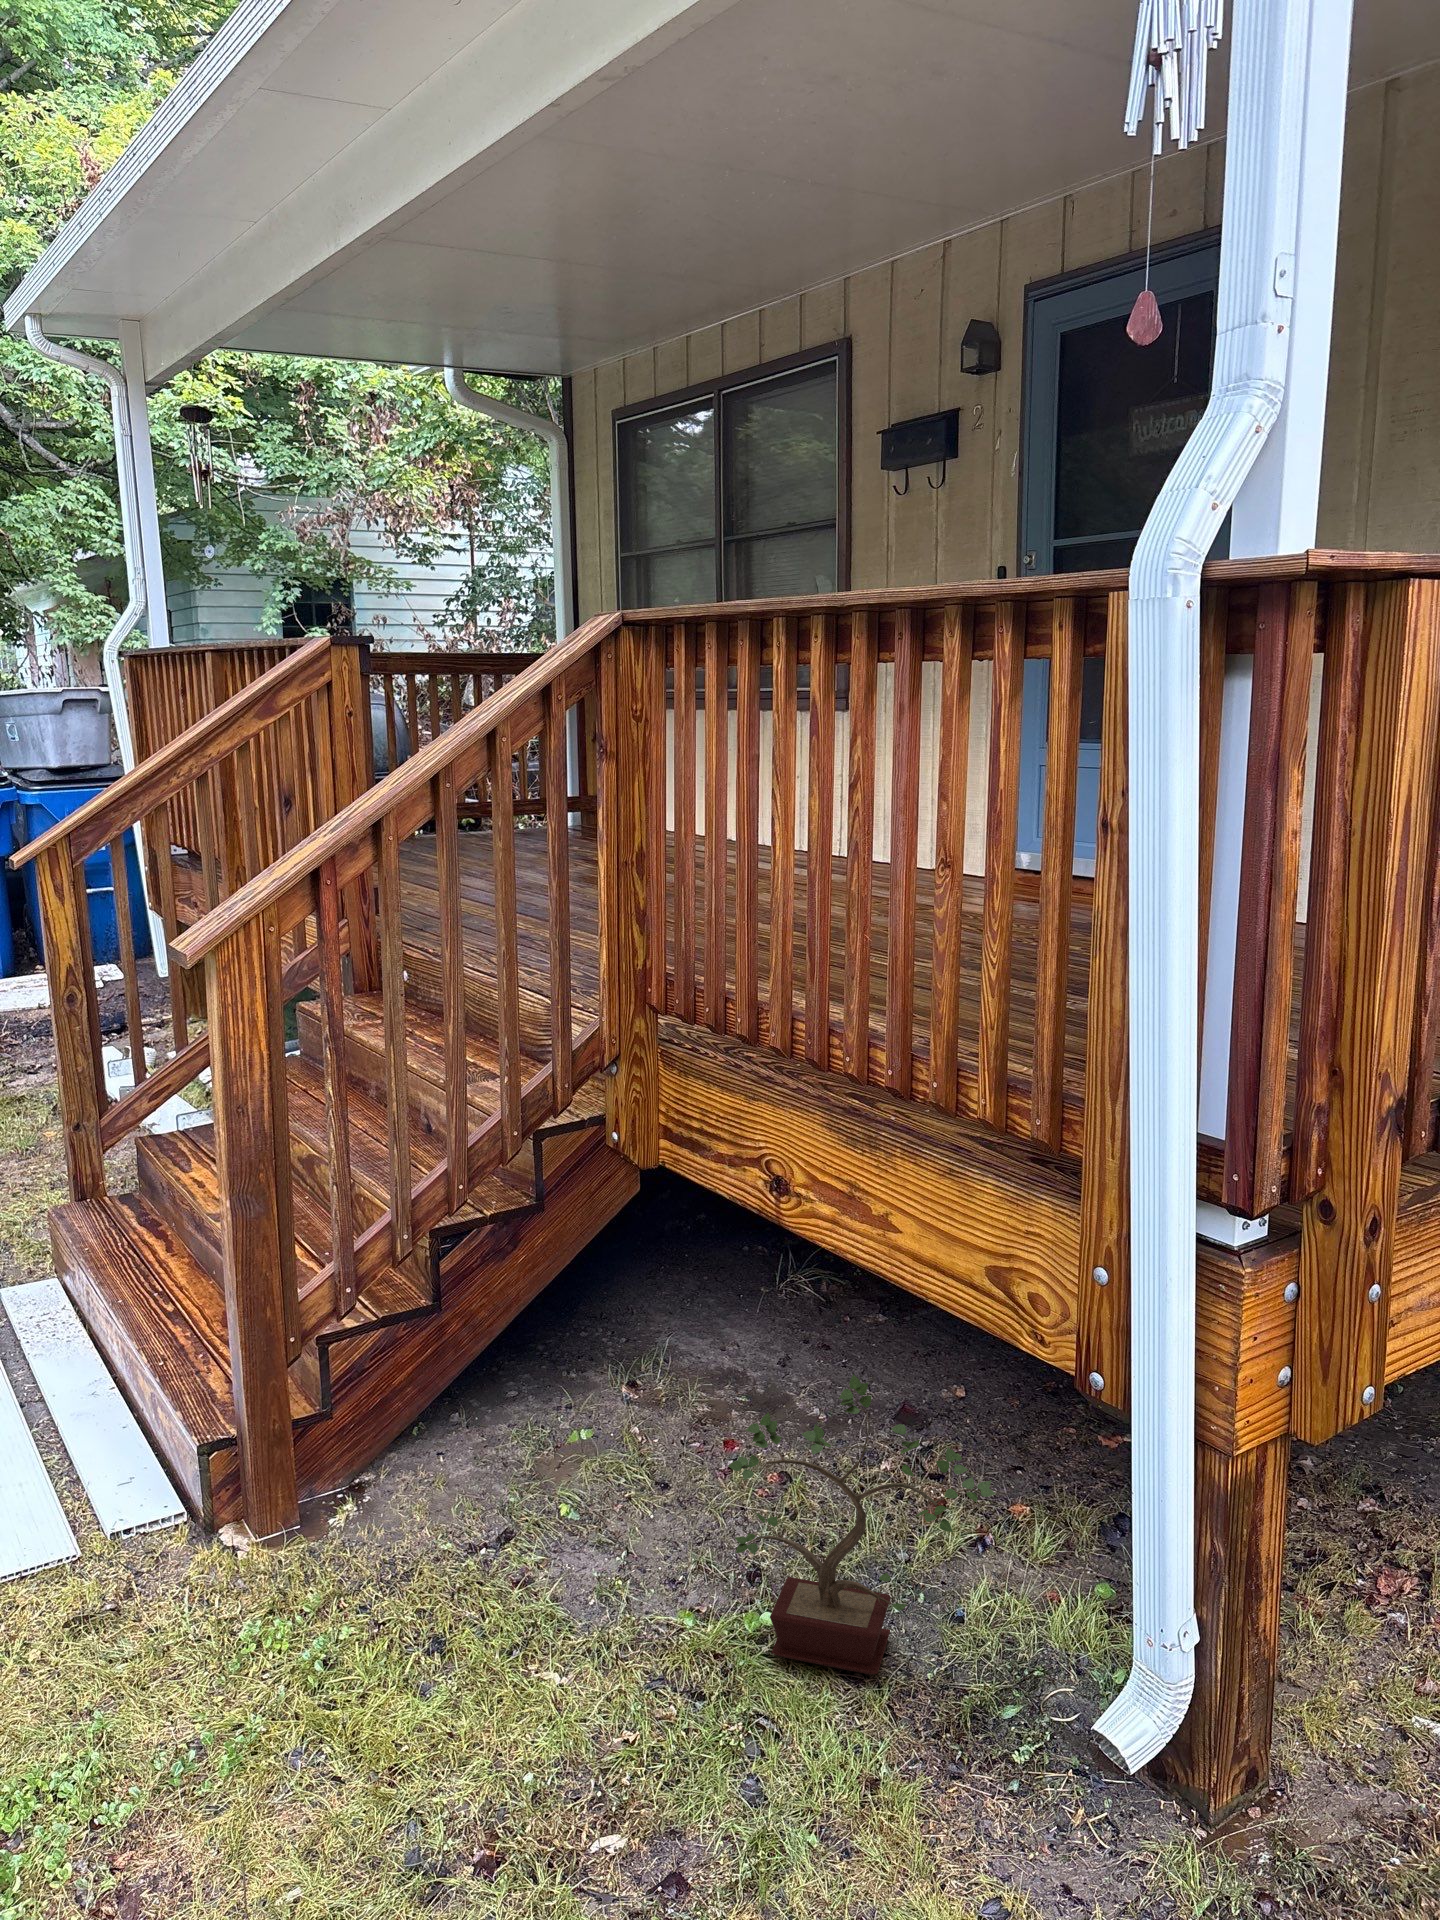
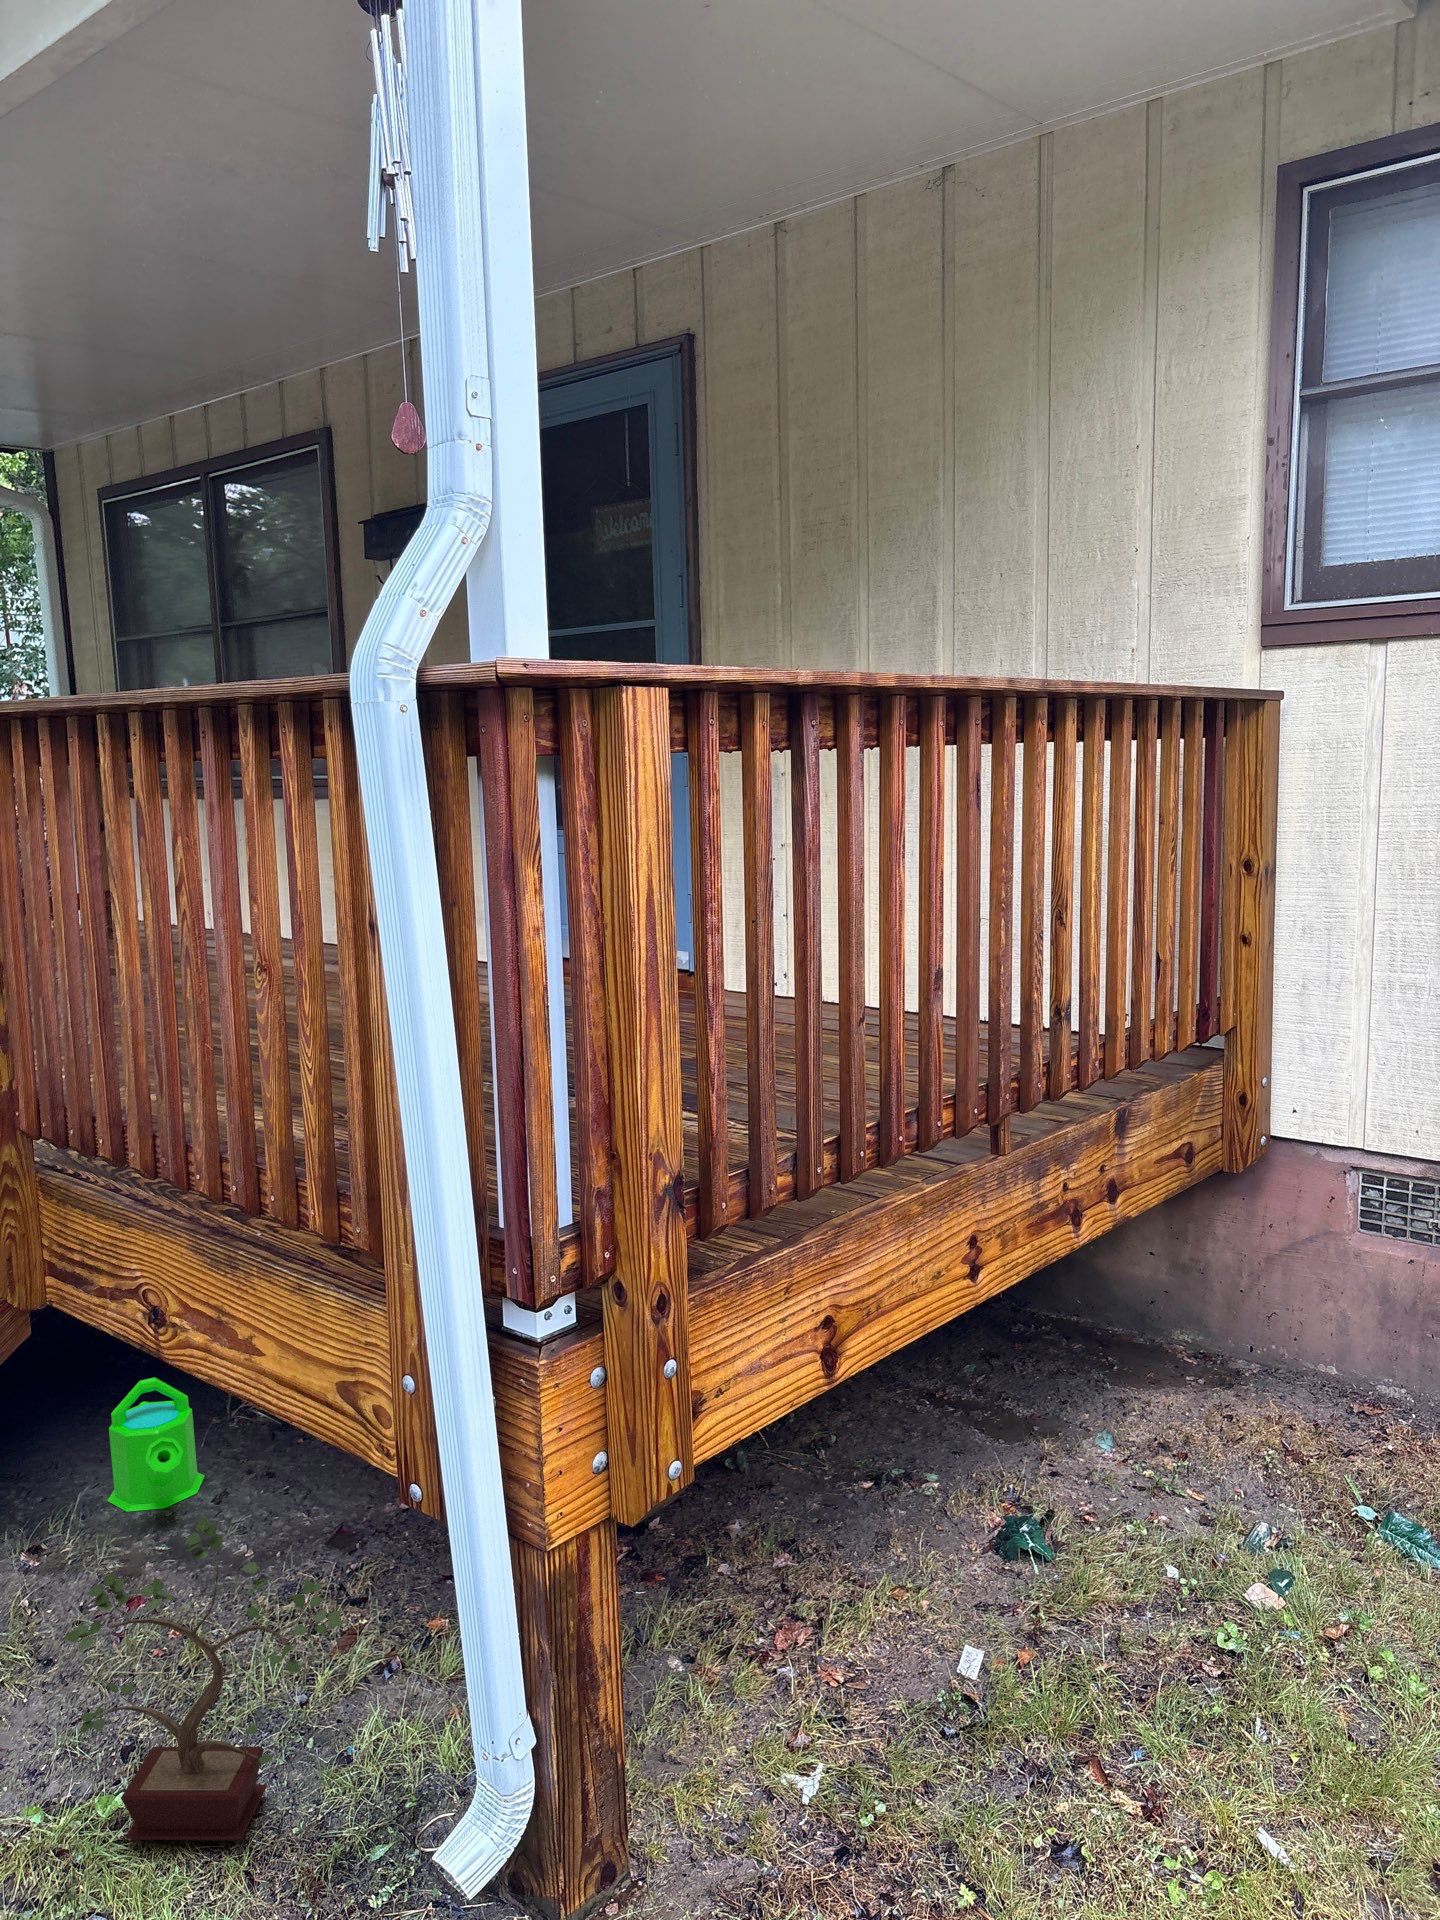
watering can: none [679,1243,763,1364] -> present [108,1377,205,1512]

